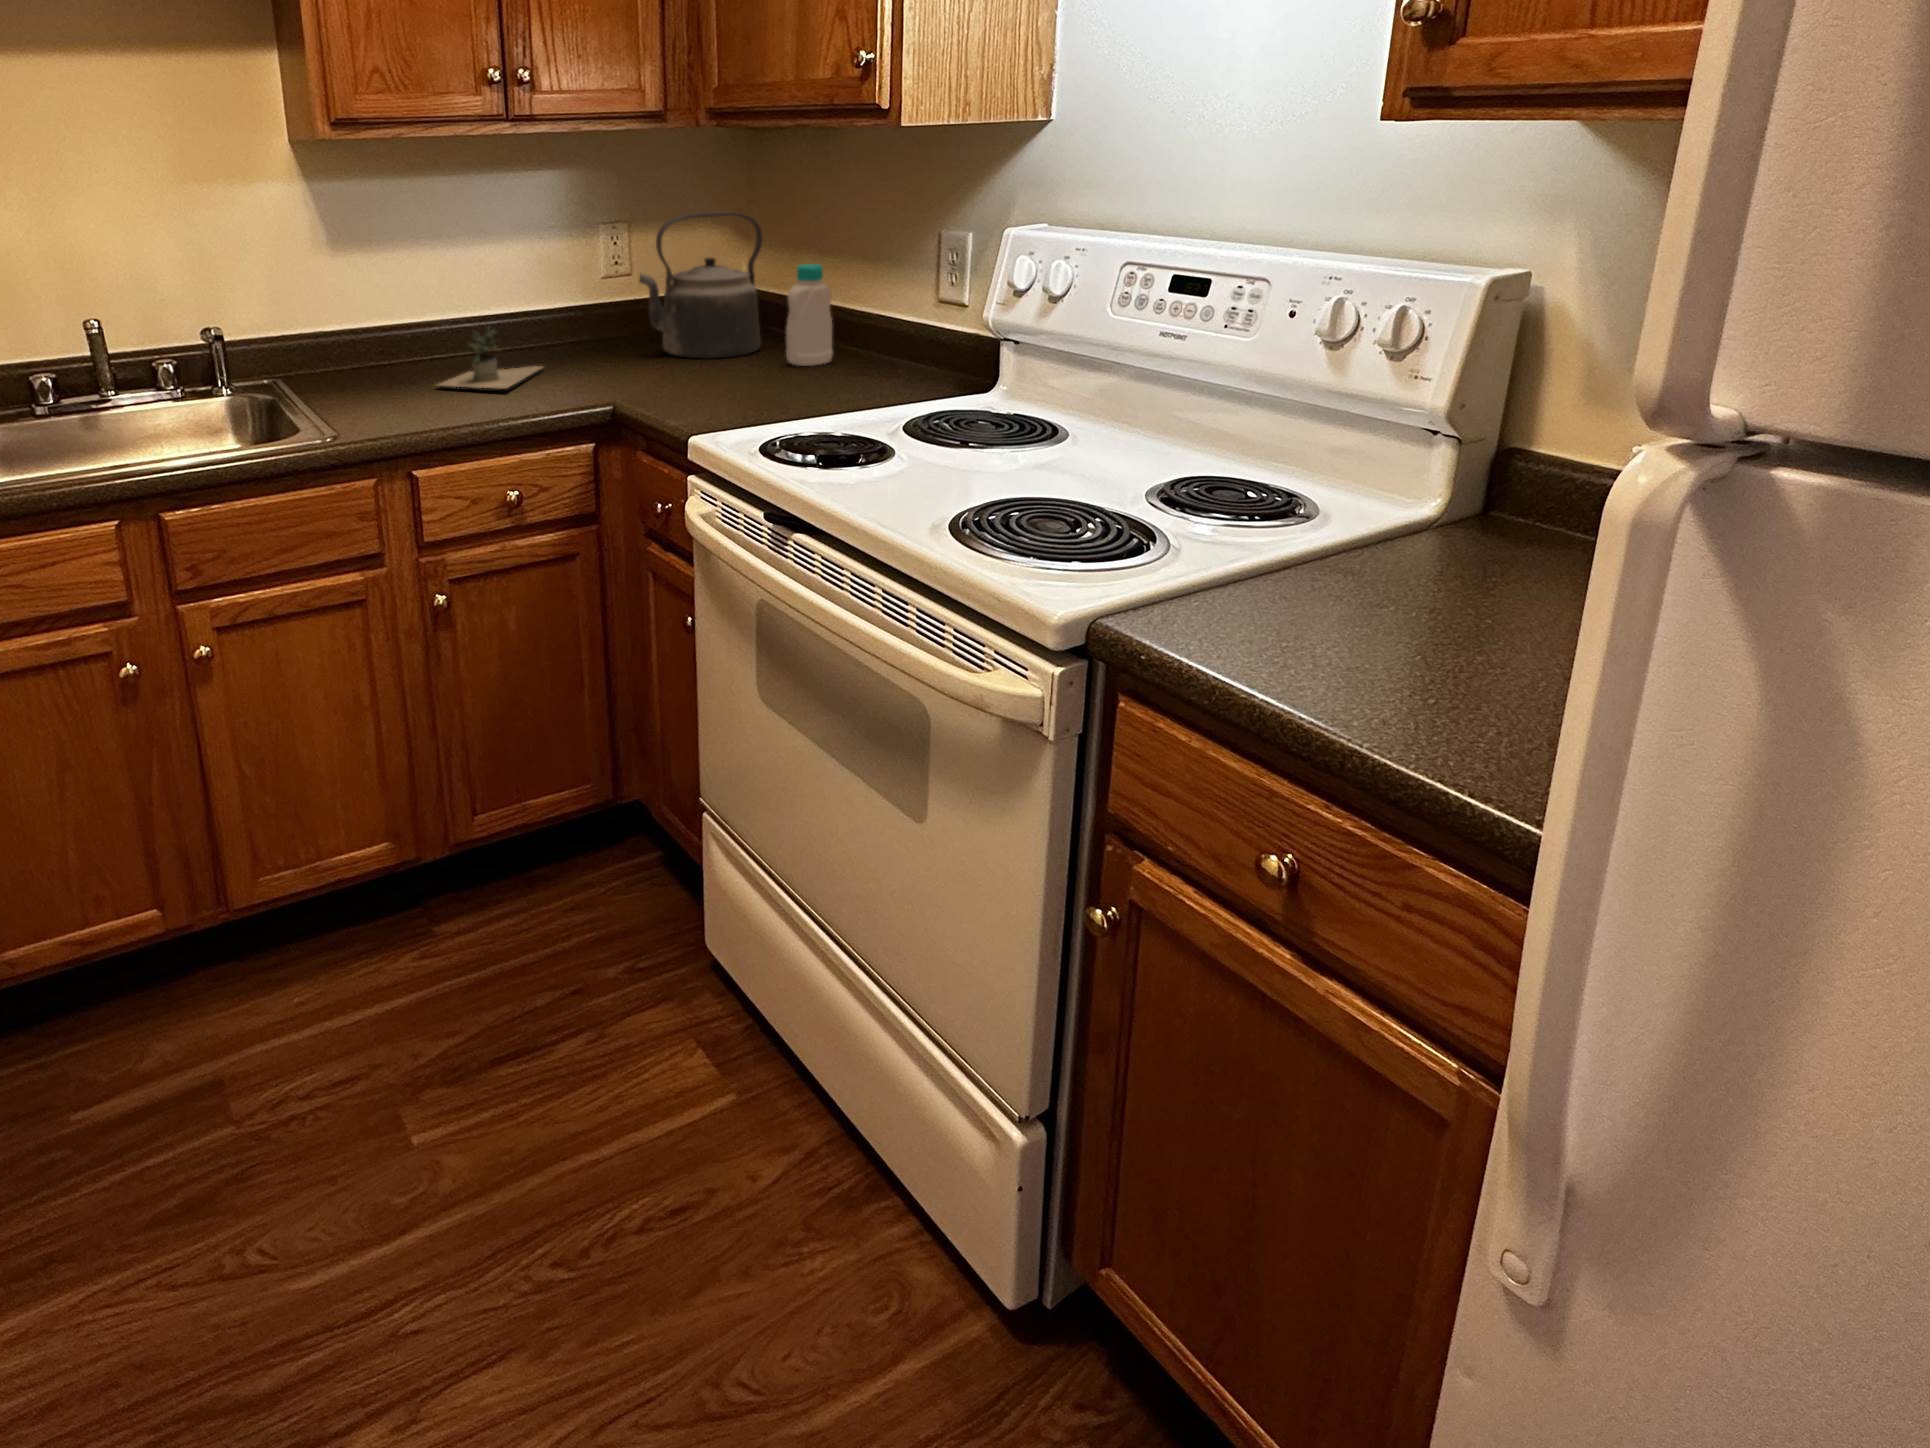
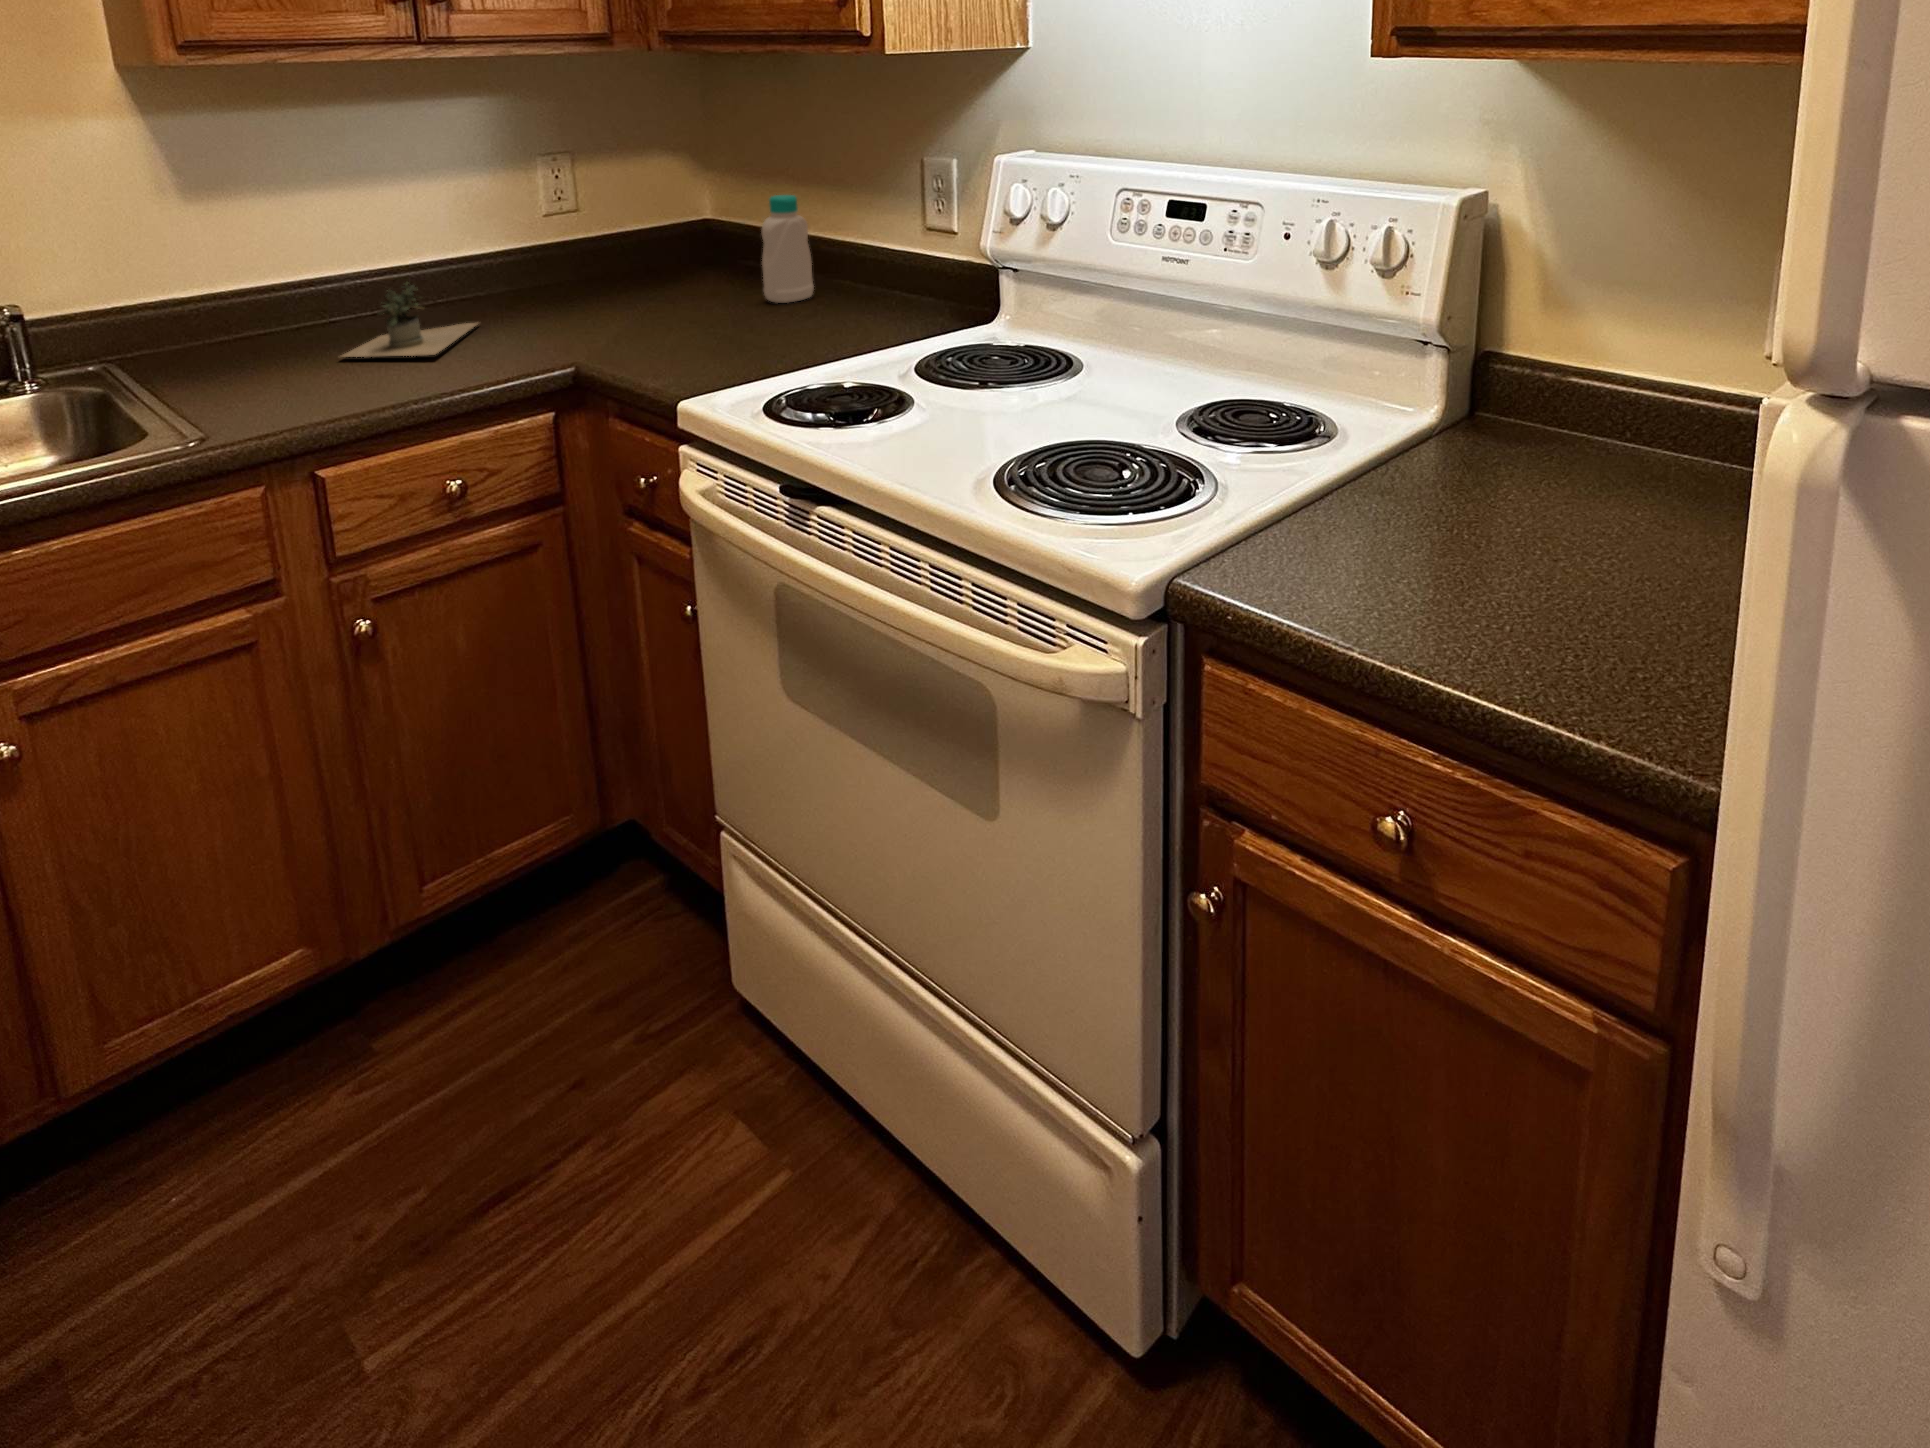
kettle: present [639,212,762,359] -> none [588,141,731,301]

